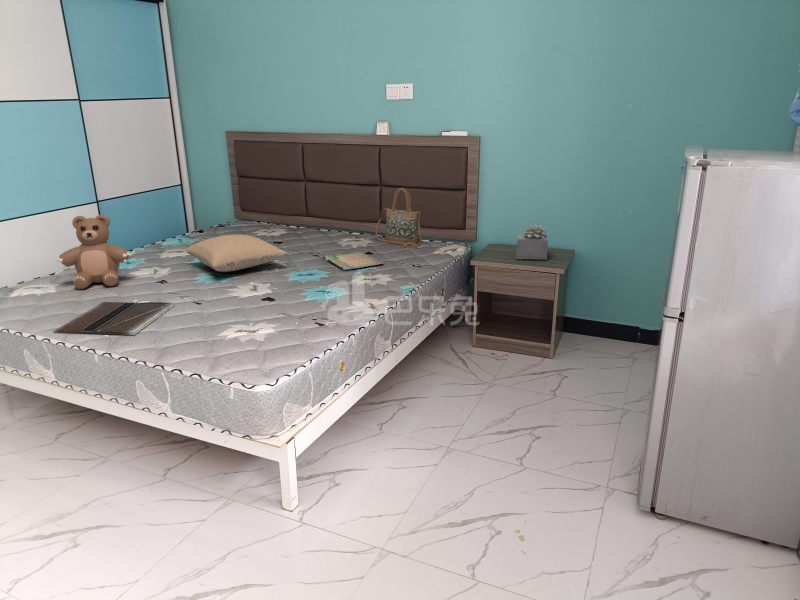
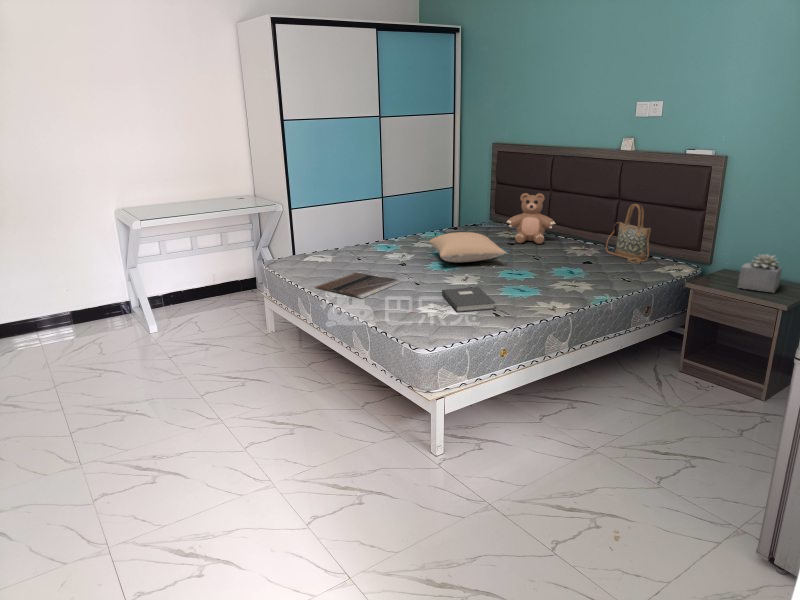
teddy bear: present [56,215,132,289] -> present [507,193,555,244]
tray: present [323,251,383,270] -> none [542,256,594,275]
book: none [238,296,312,330] -> present [442,287,495,312]

